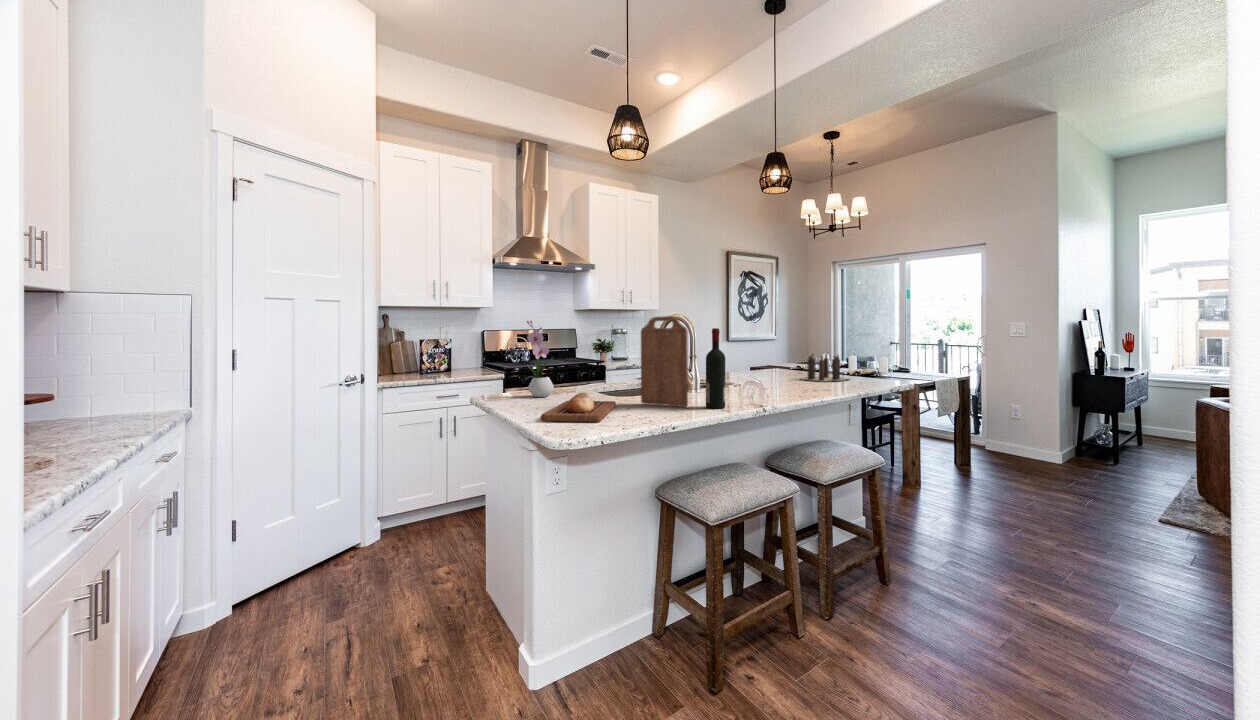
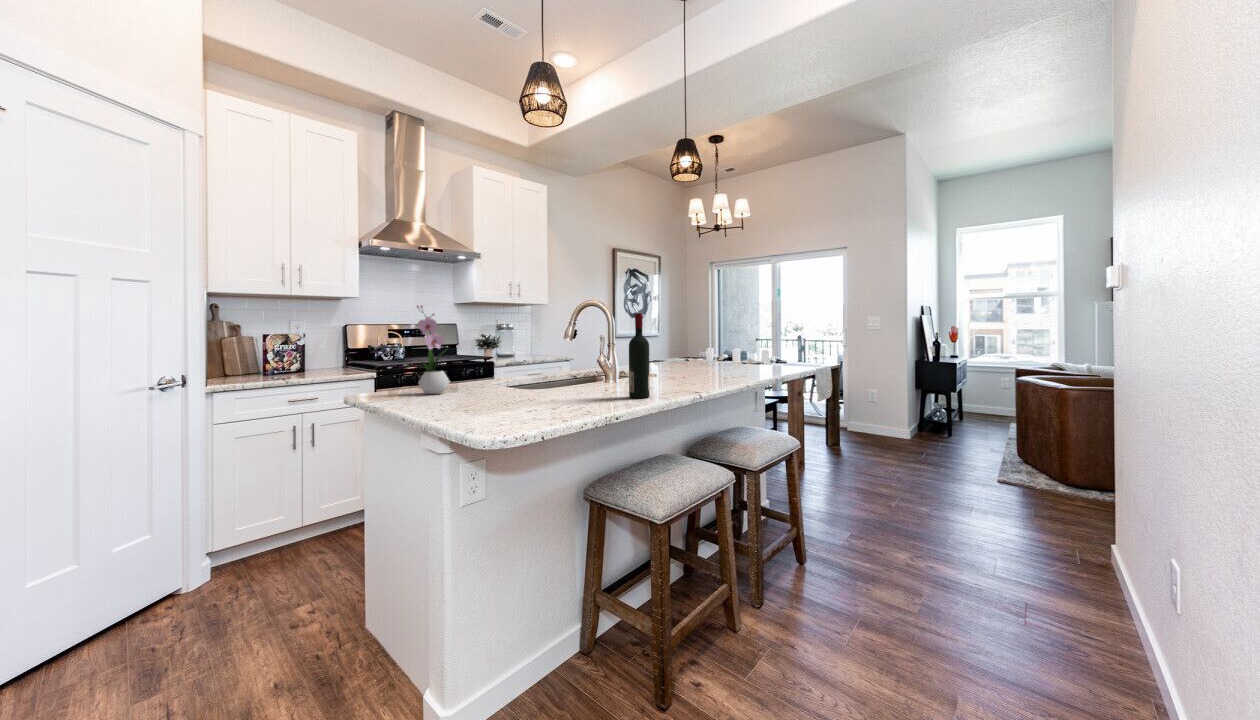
cutting board: present [641,316,688,407] -> none [556,300,610,398]
candle: present [802,354,849,382] -> none [693,345,746,372]
bread loaf: present [541,393,616,422] -> none [449,385,531,419]

